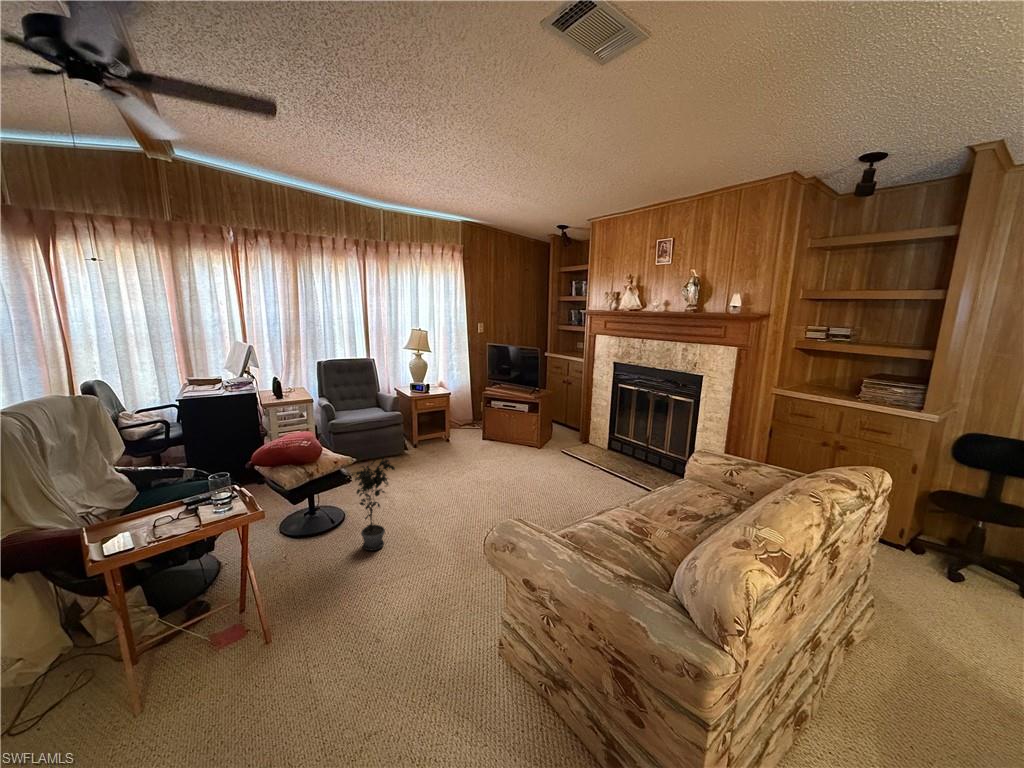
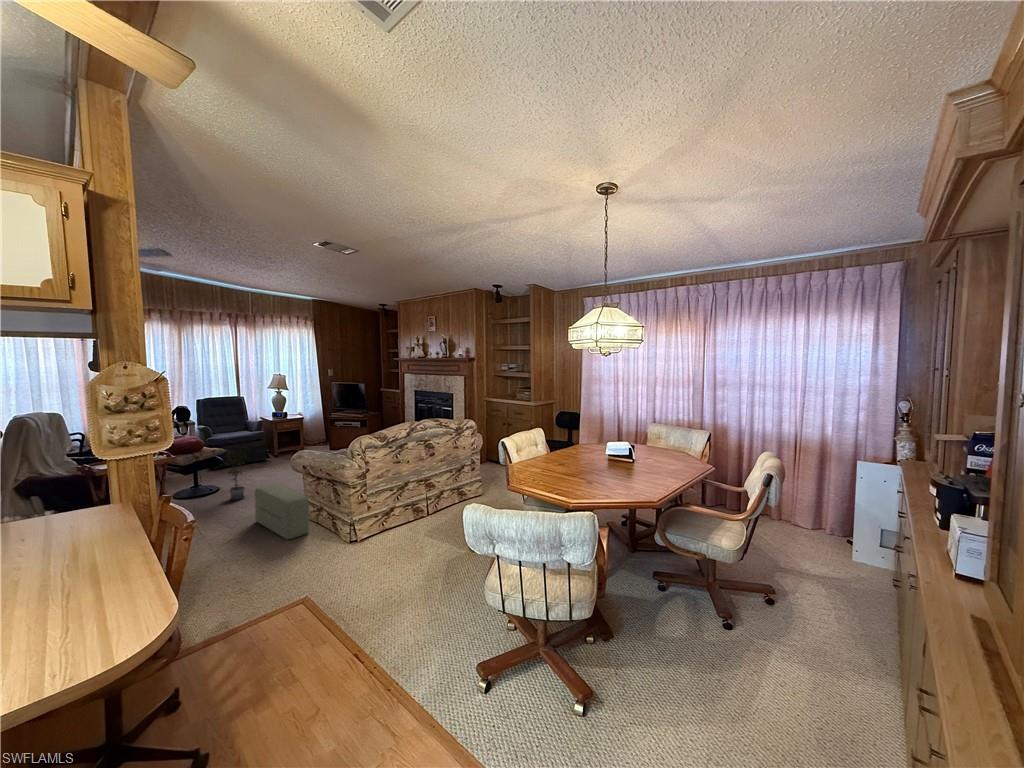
pouf: none [410,561,529,735] -> present [255,484,309,539]

